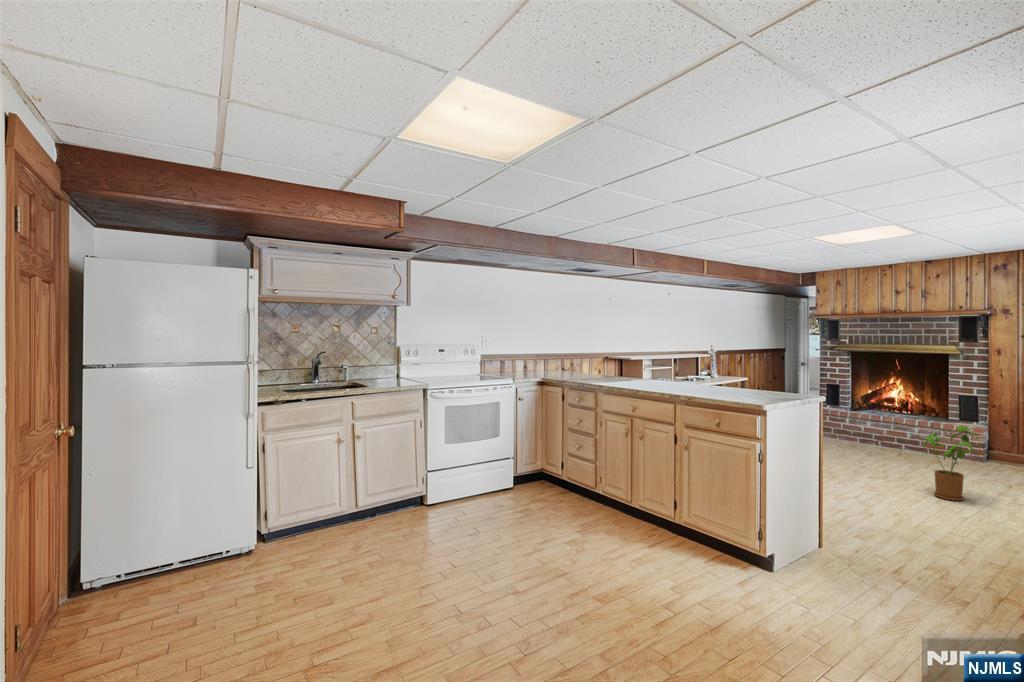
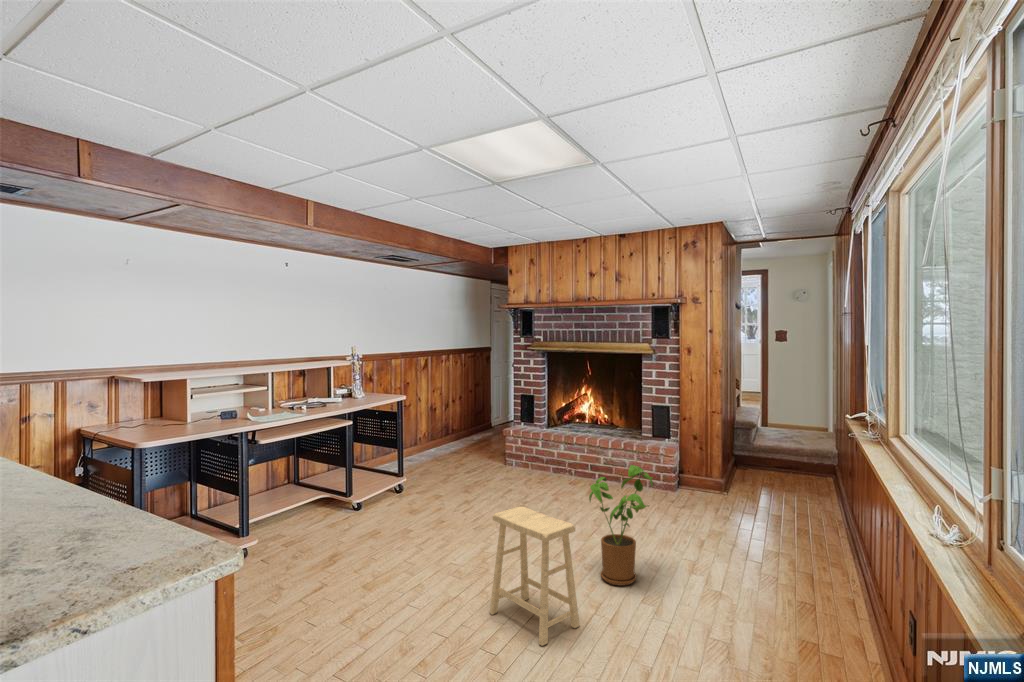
footstool: none [861,442,929,514] -> present [490,507,580,646]

